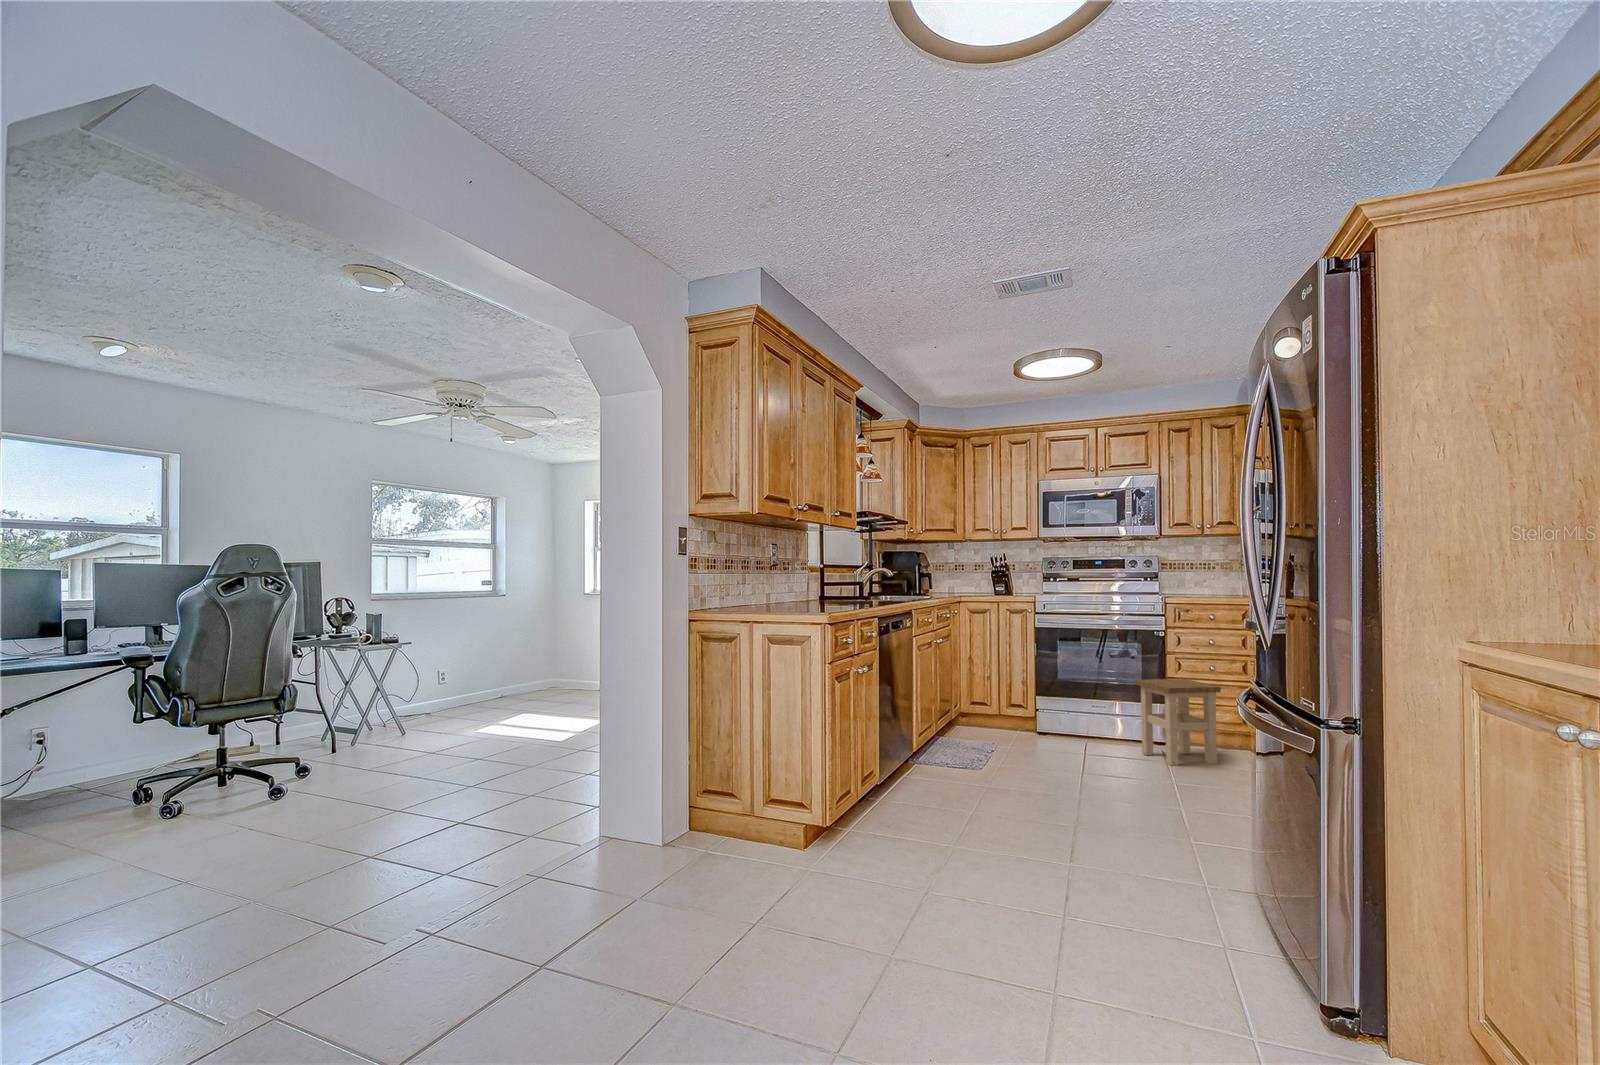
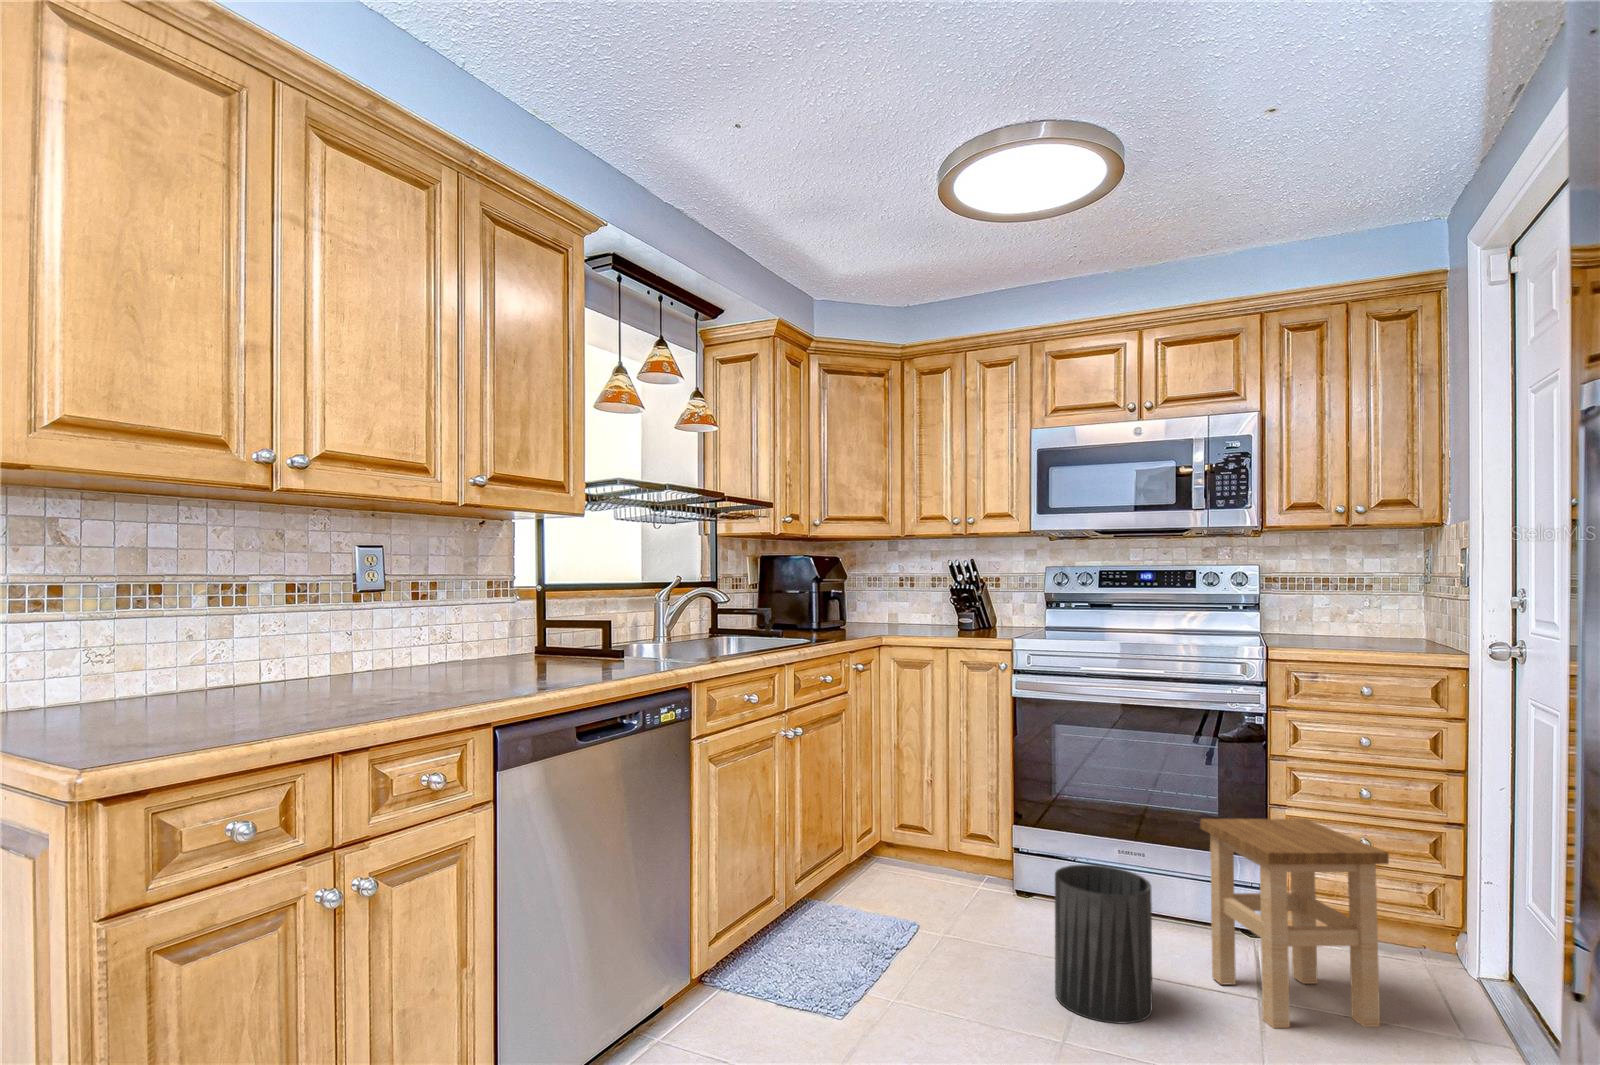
trash can: none [1071,702,1117,767] -> present [1055,865,1153,1024]

